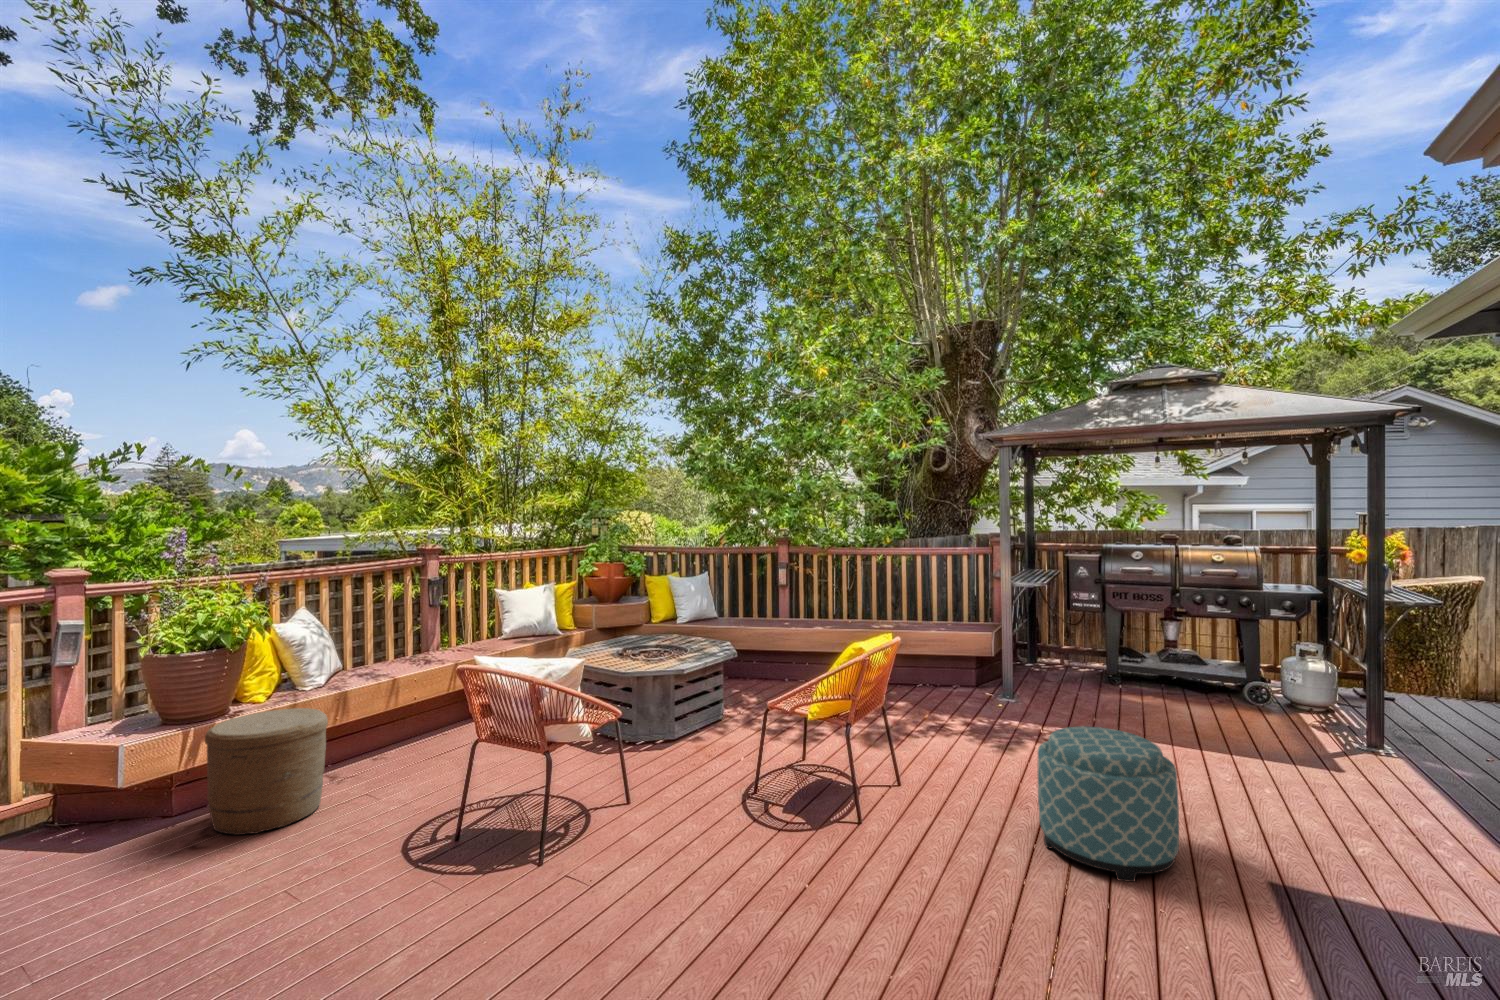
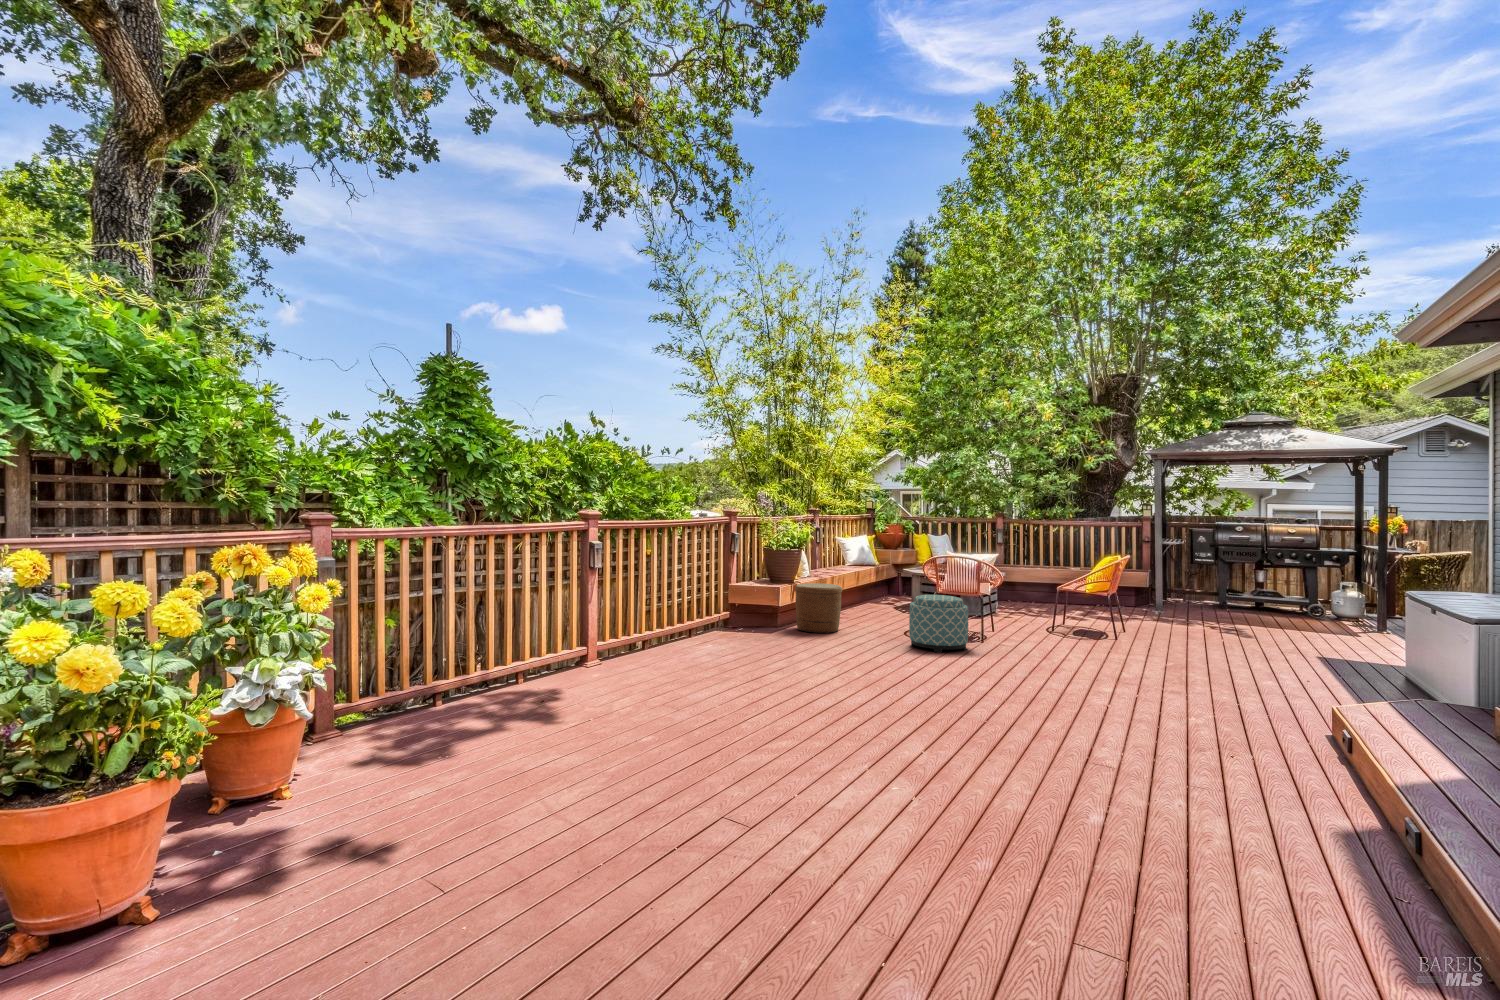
ottoman: present [1037,726,1179,882] -> present [909,595,968,653]

